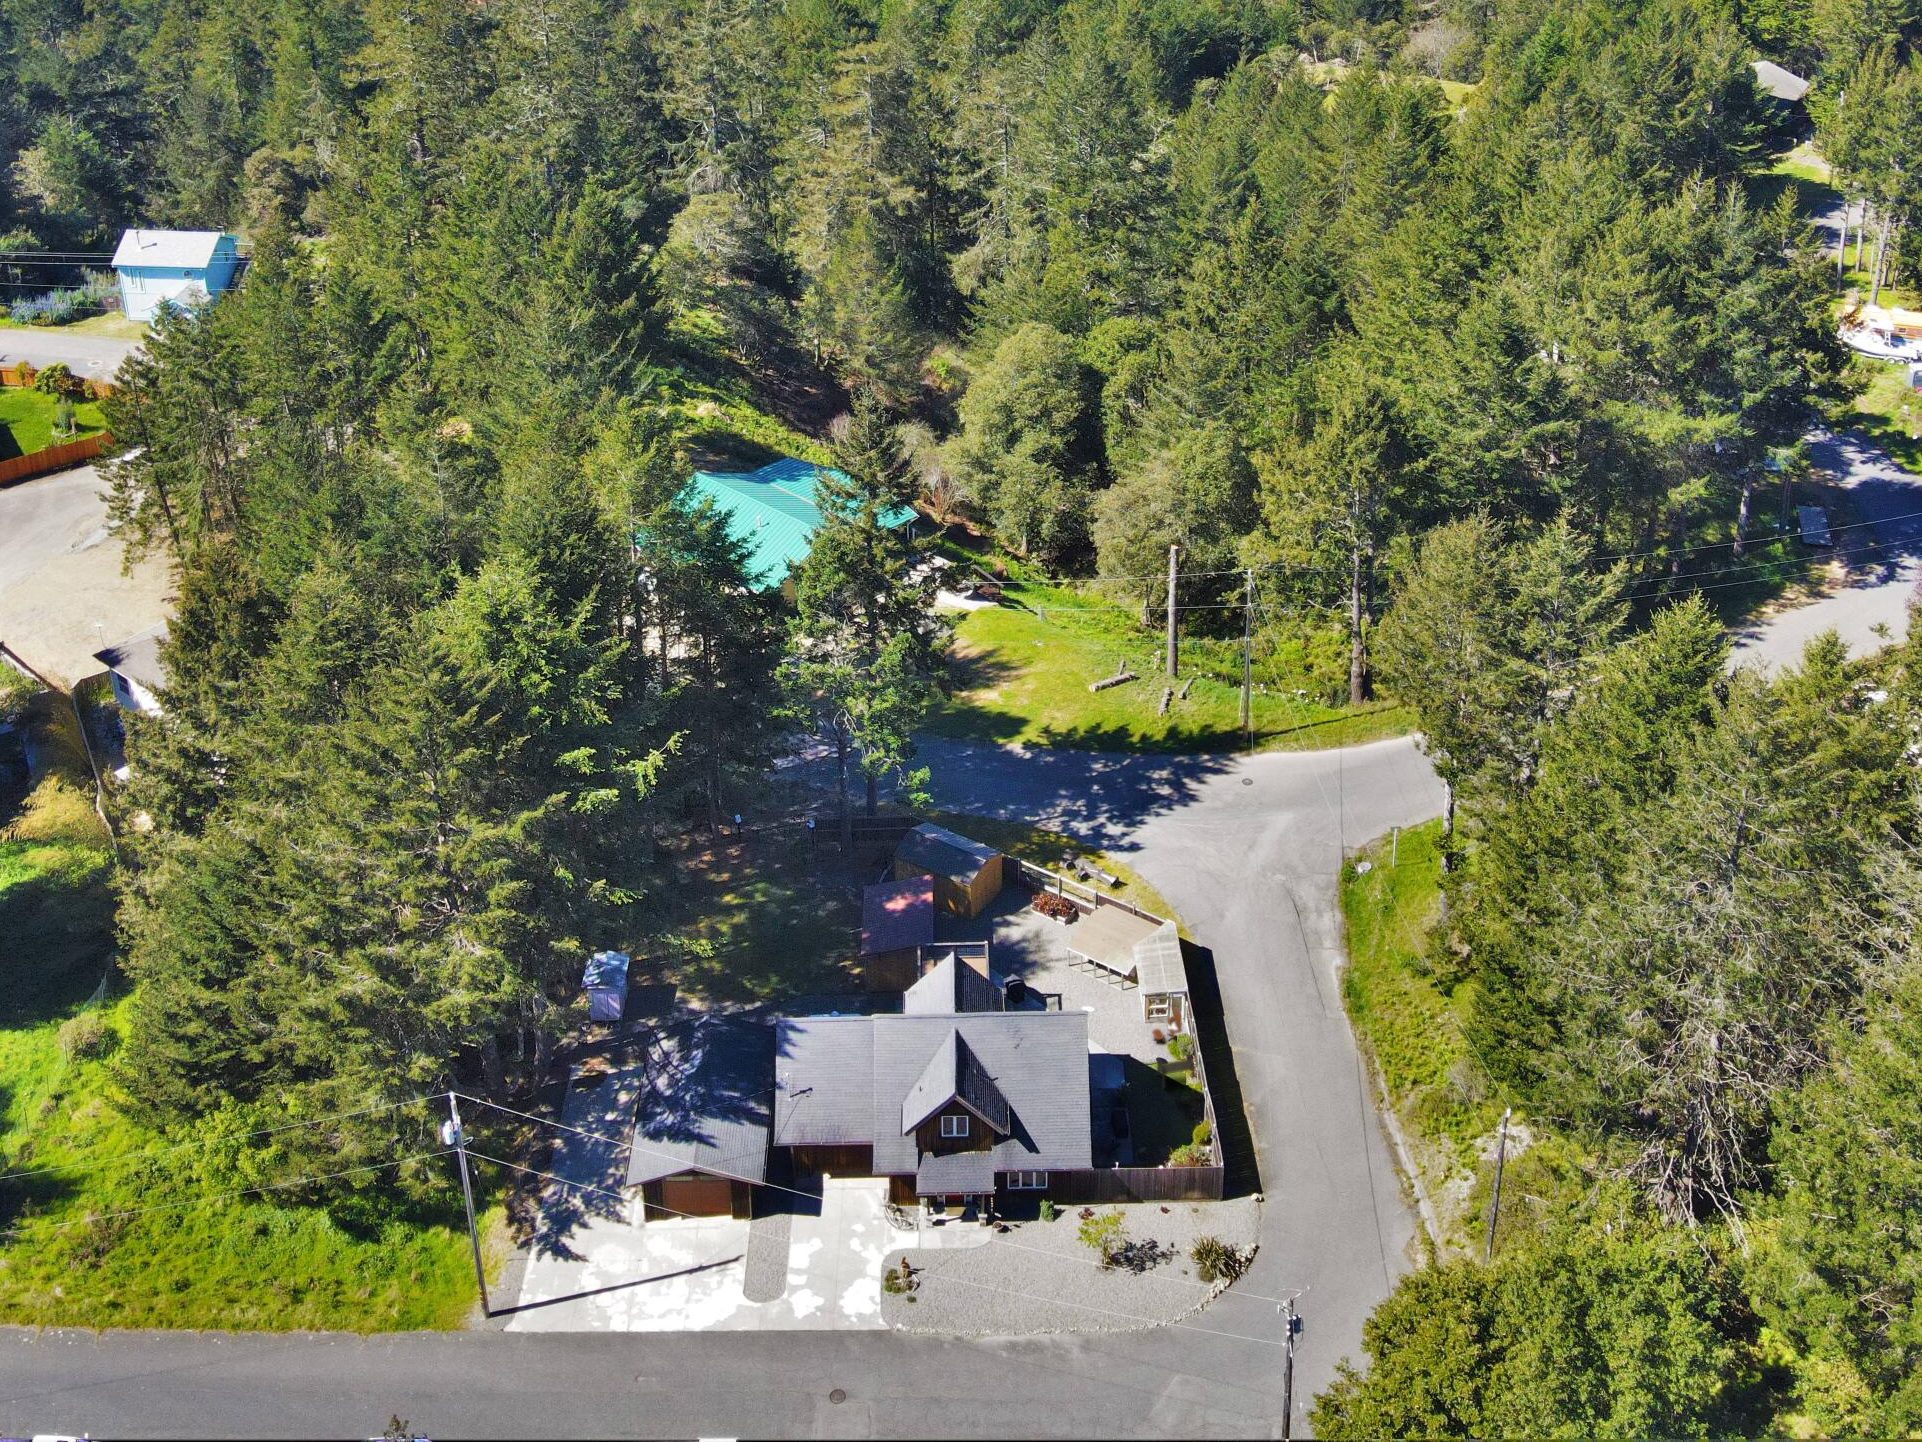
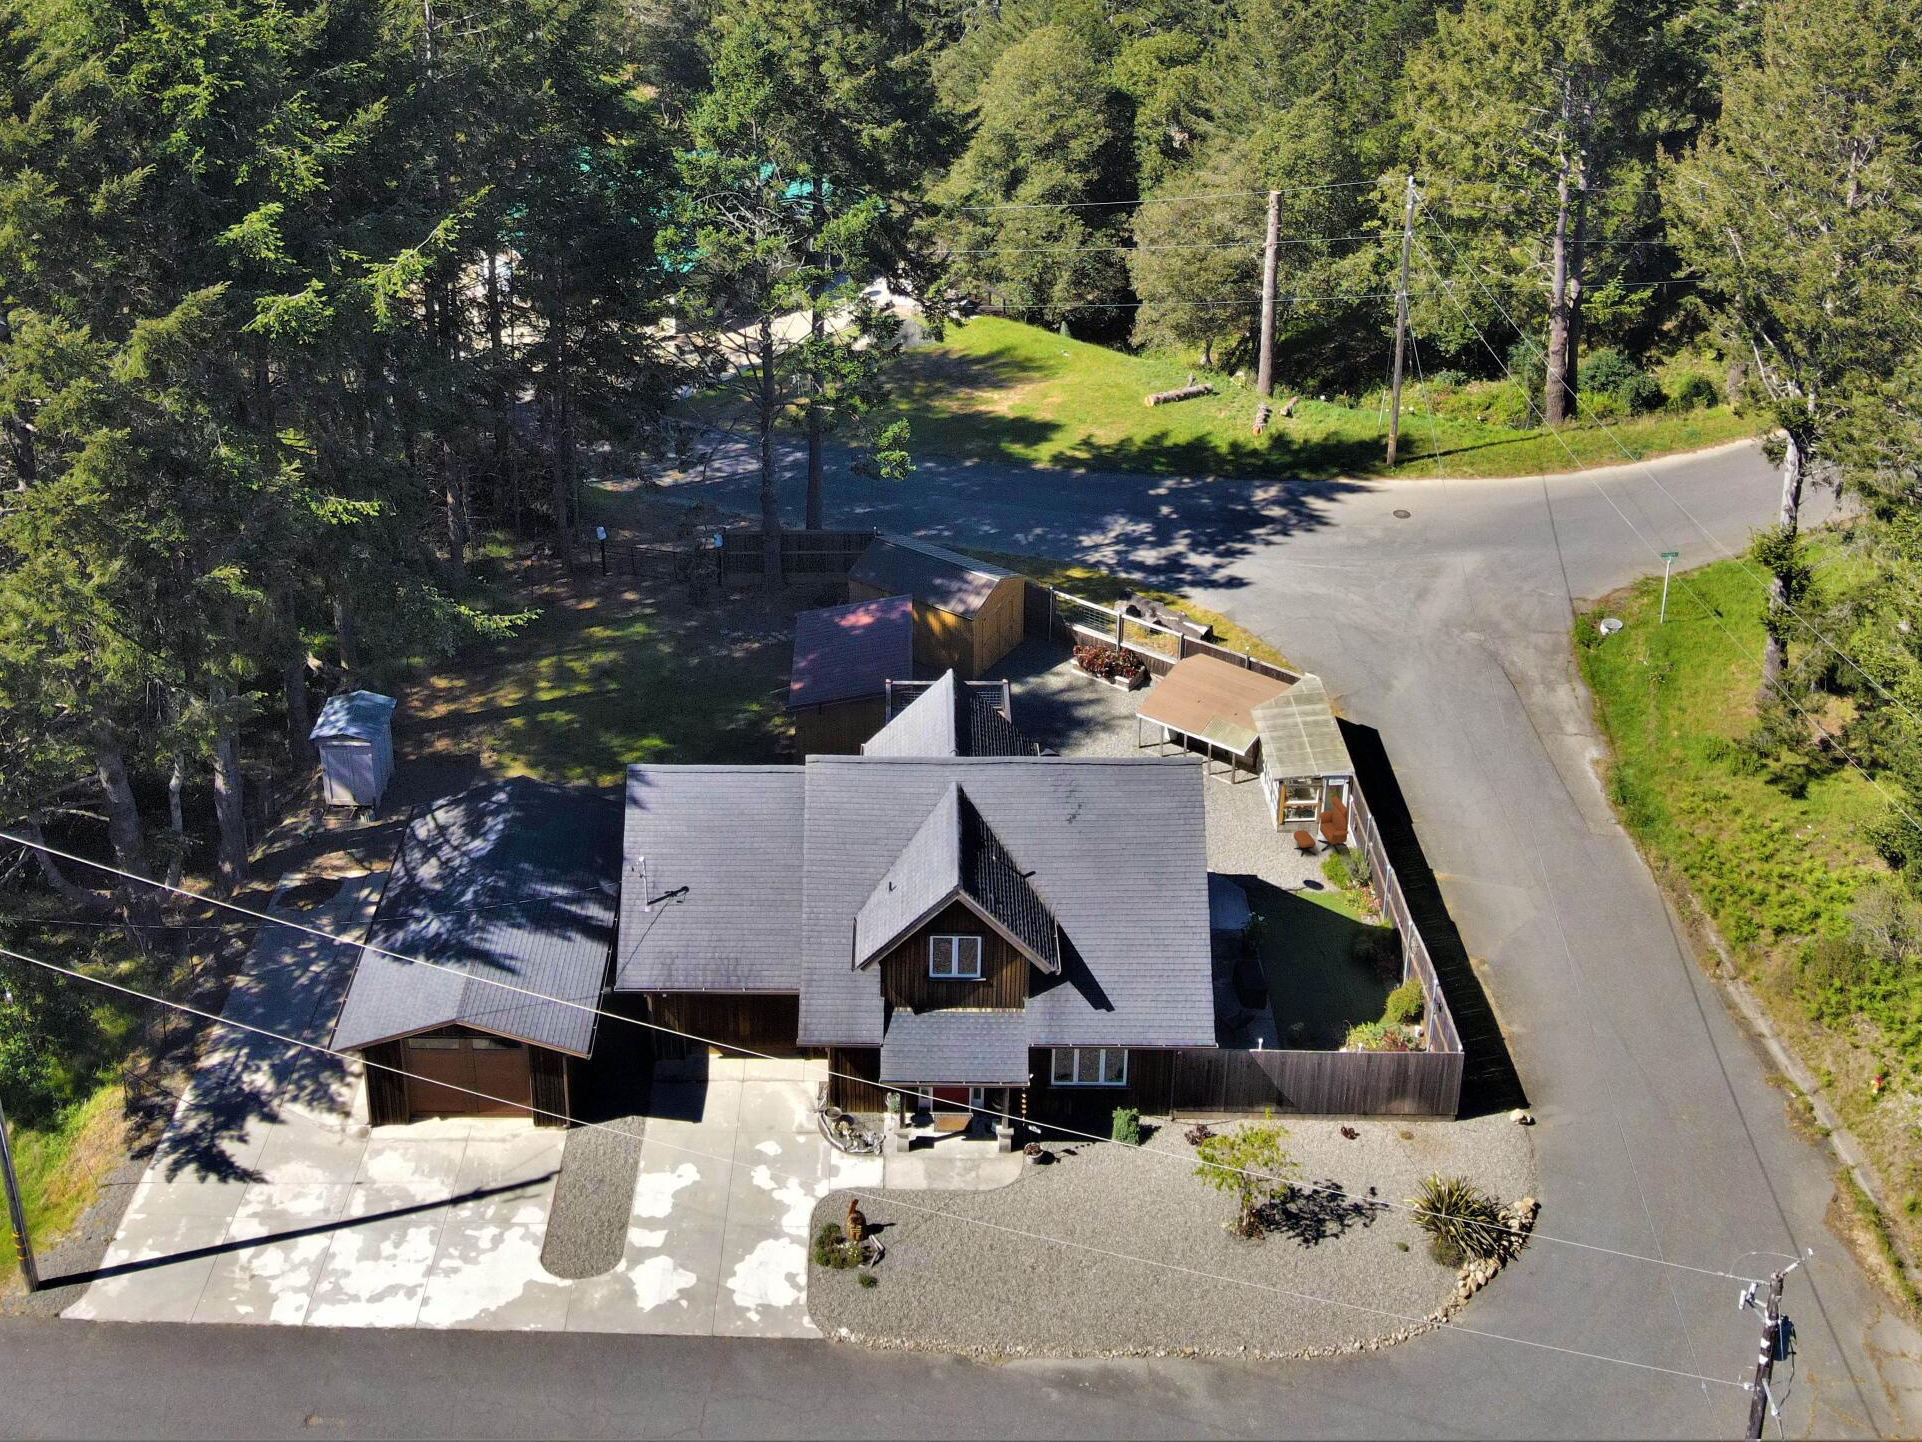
bench: present [1157,1054,1195,1089] -> none [1308,866,1379,926]

